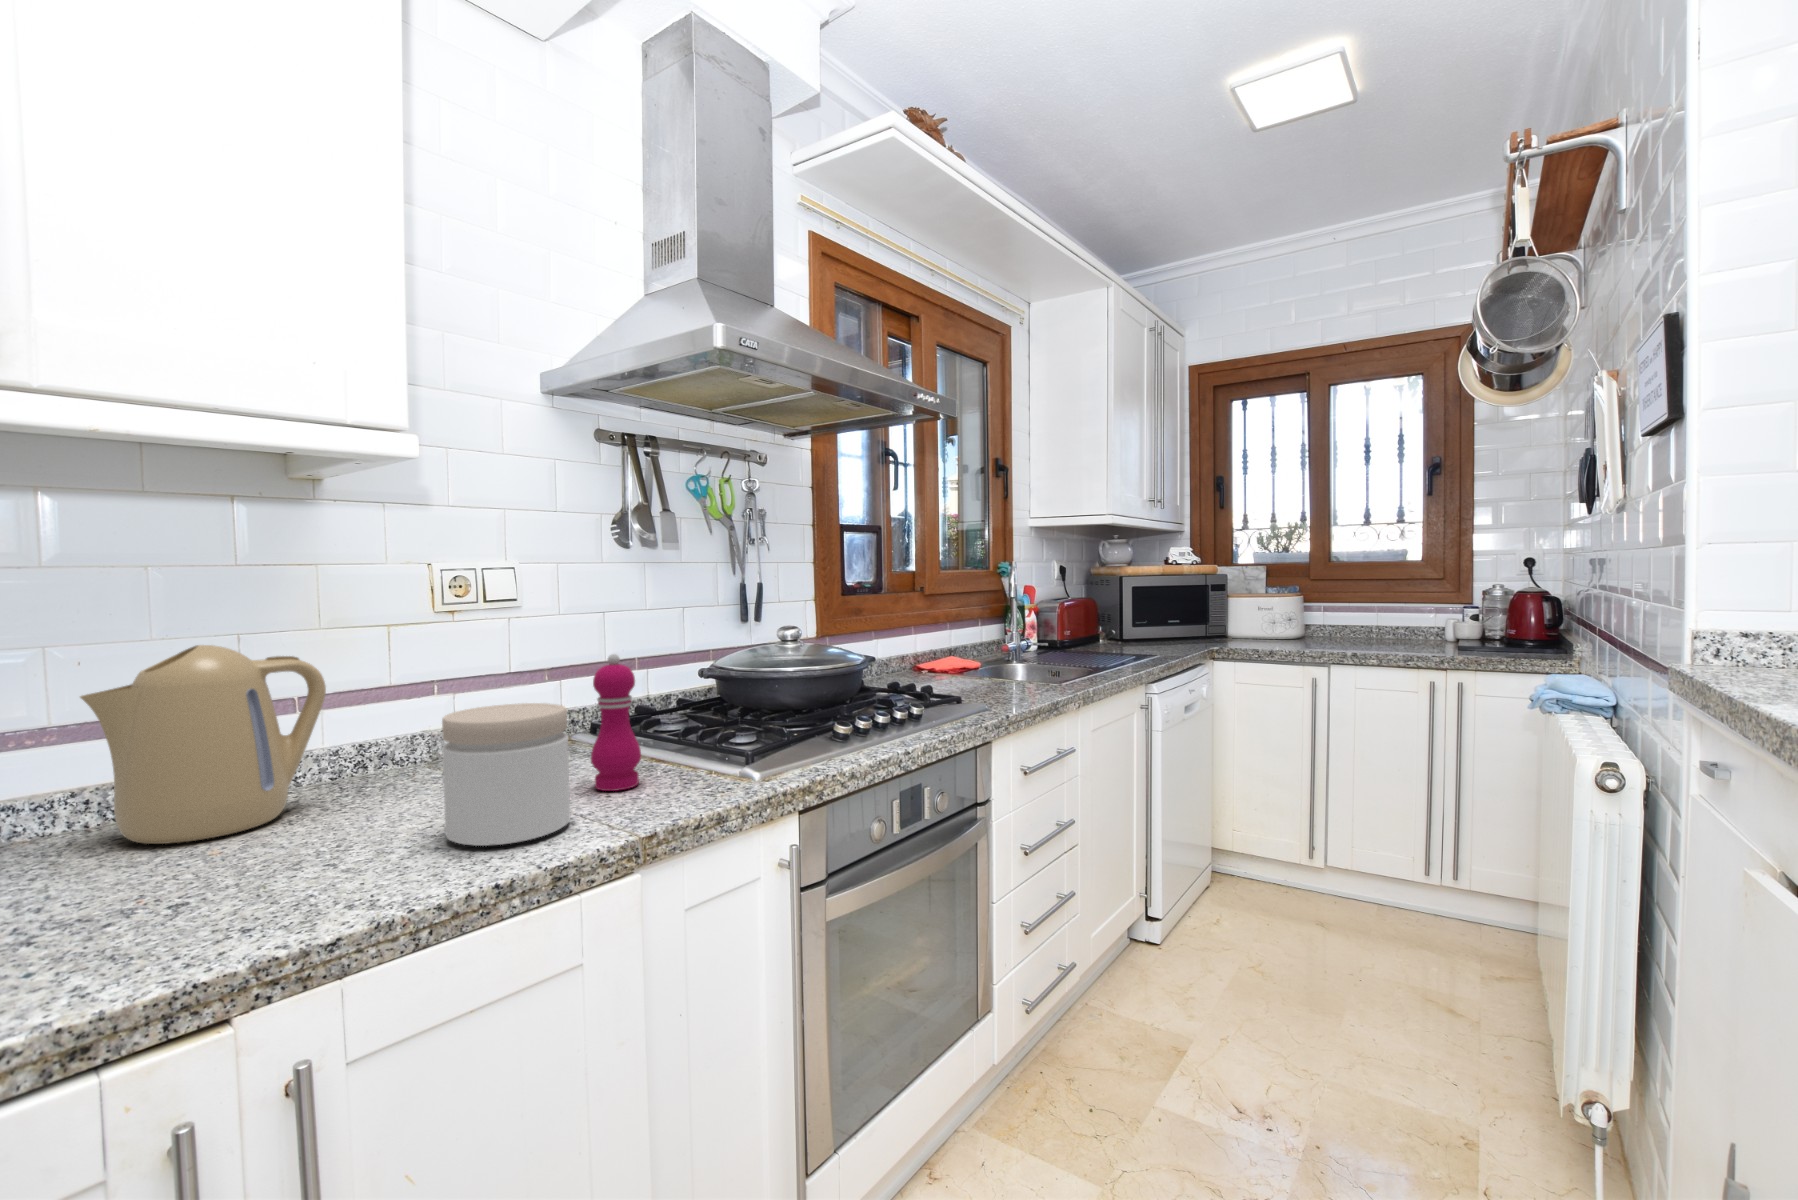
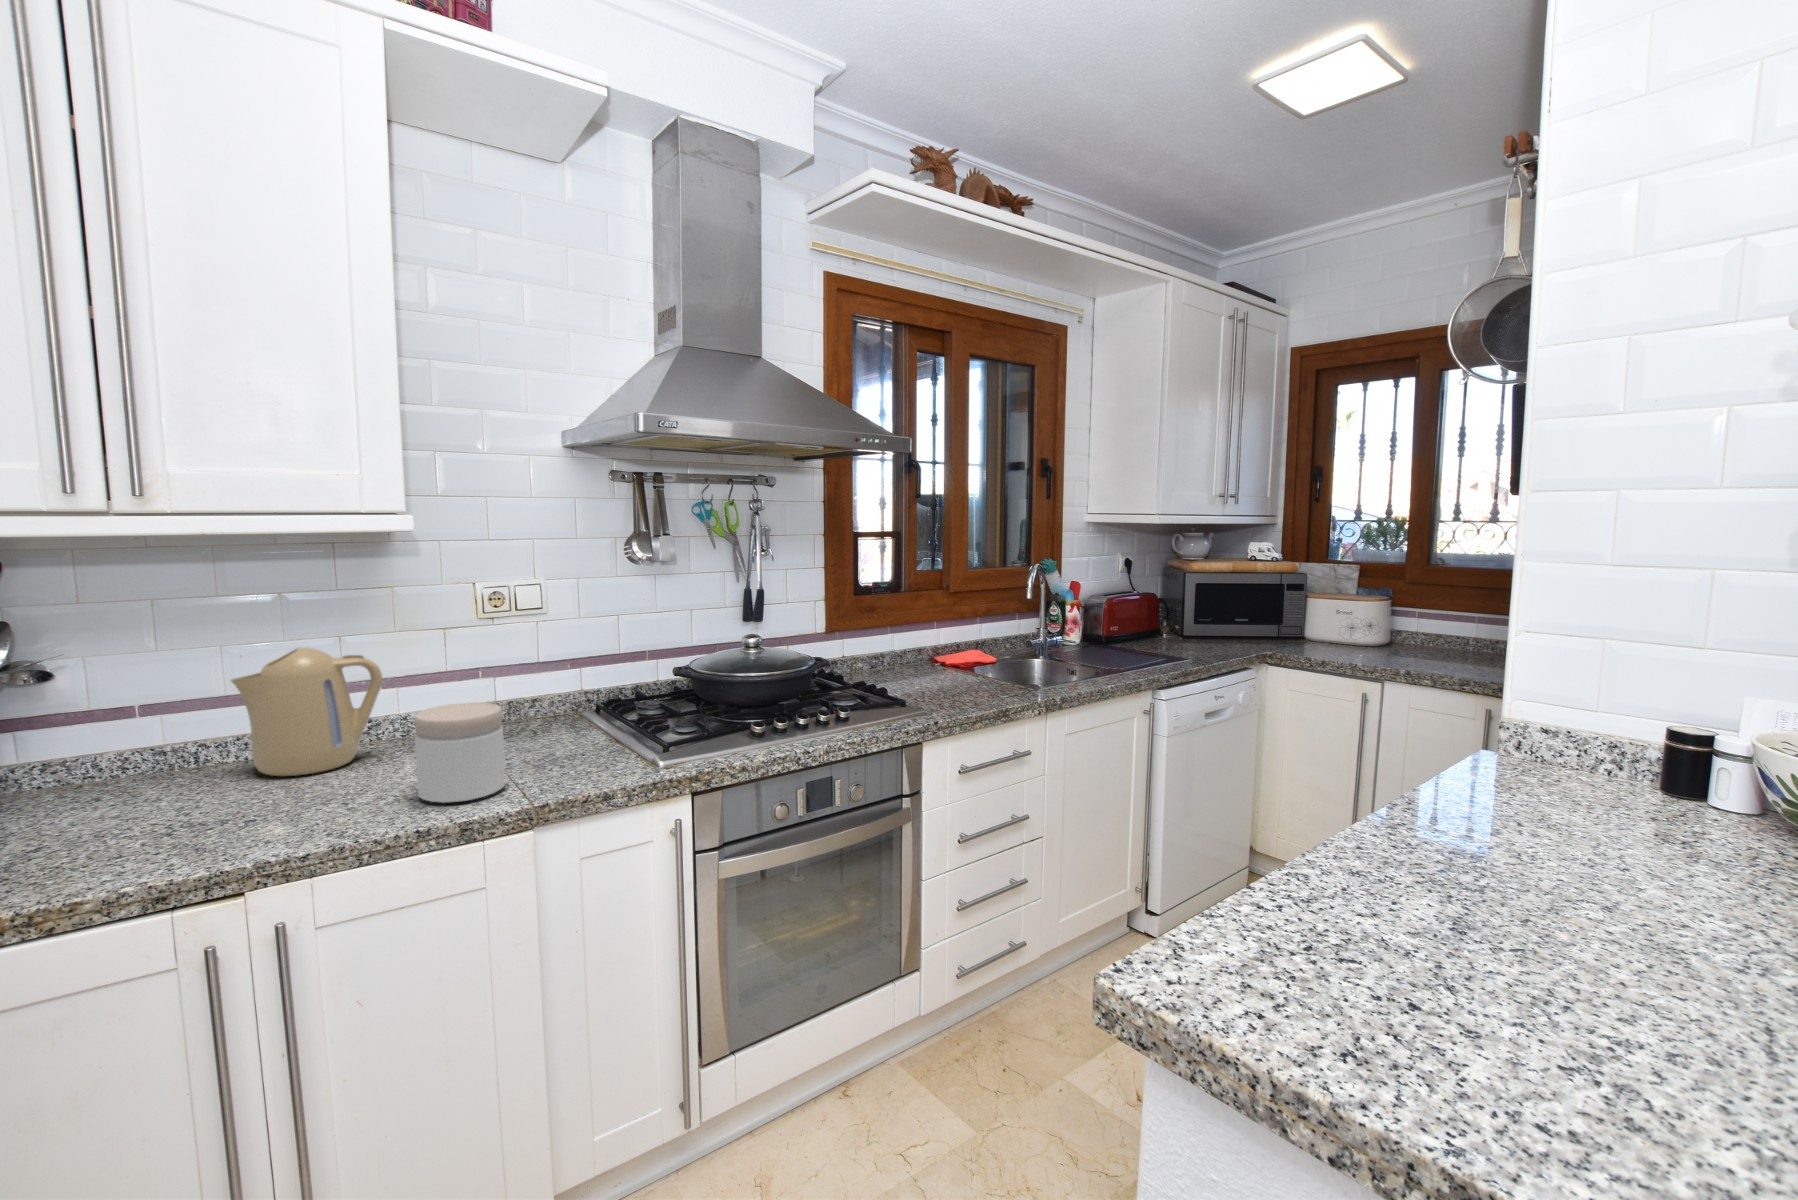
pepper mill: present [591,654,641,791] -> none [545,666,583,766]

